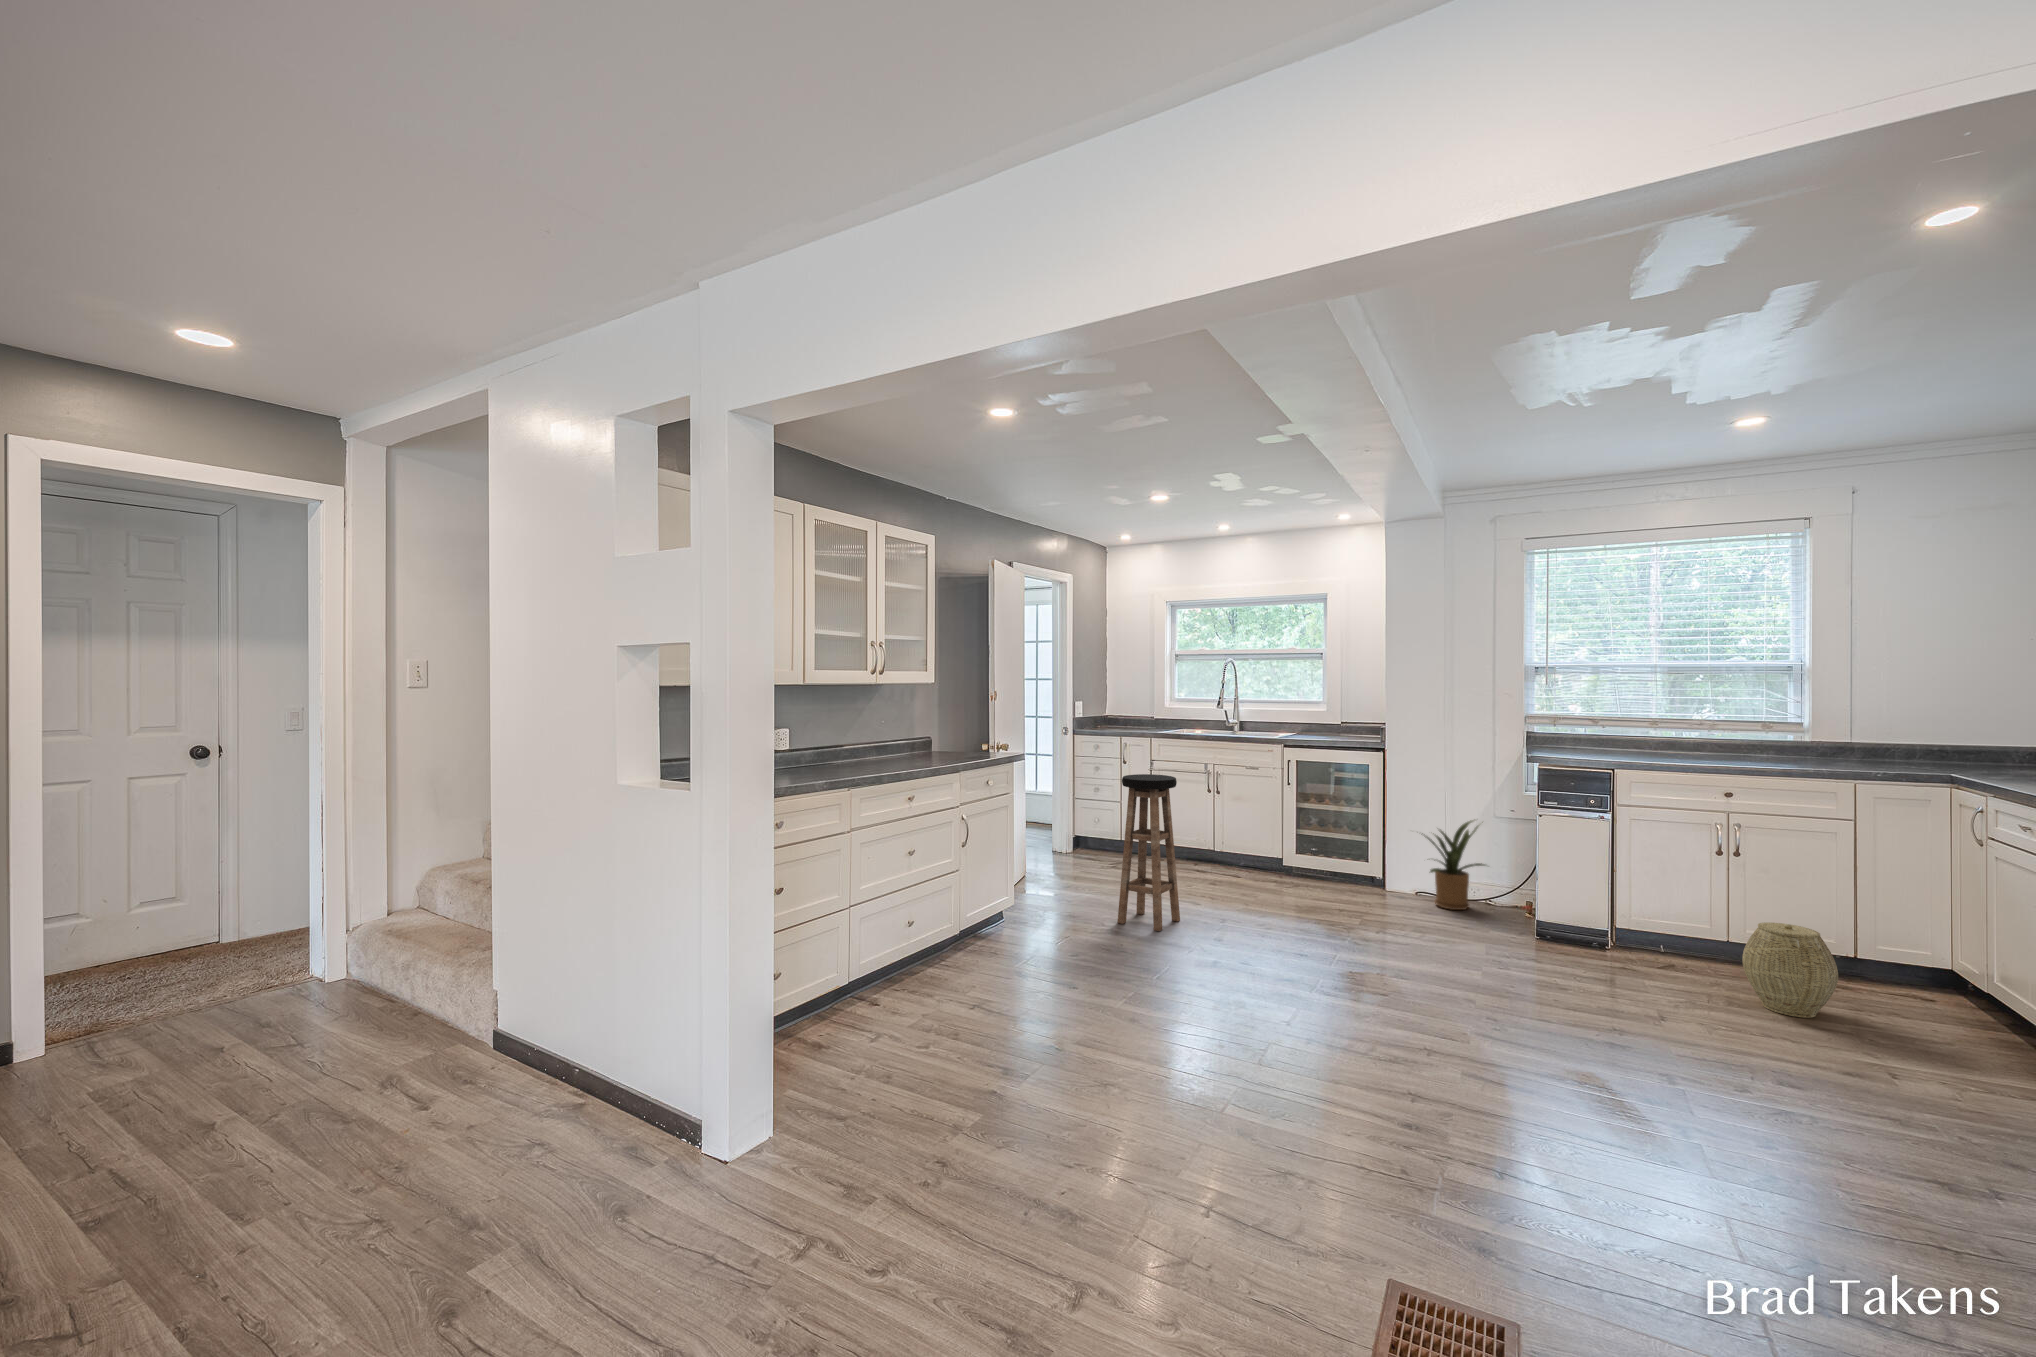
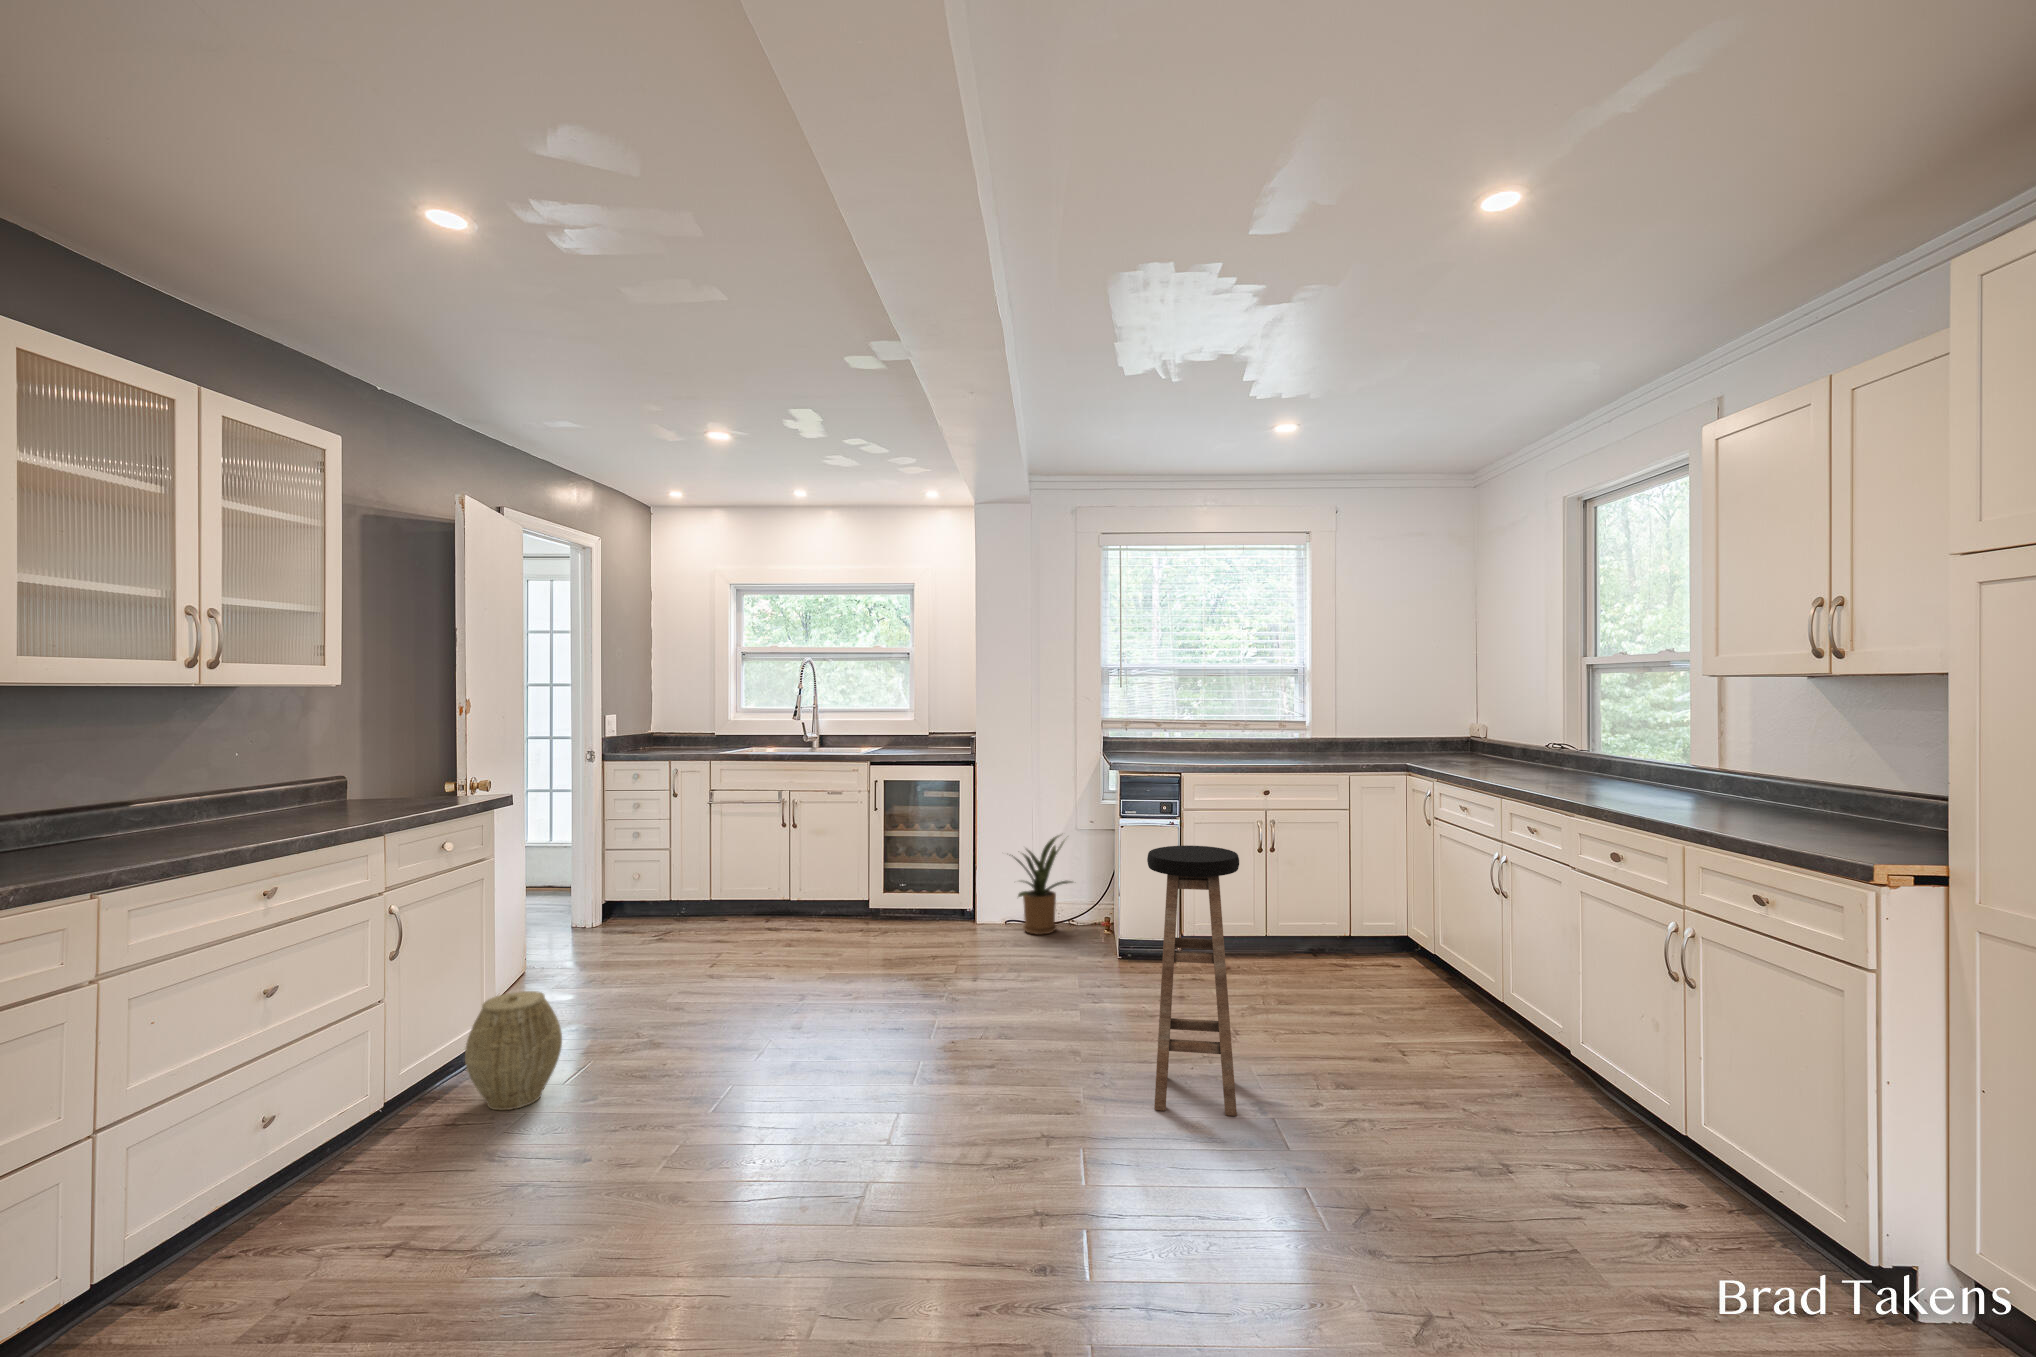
bar stool: present [1118,774,1180,931] -> present [1147,846,1239,1116]
woven basket: present [1742,923,1838,1018] -> present [465,991,562,1110]

